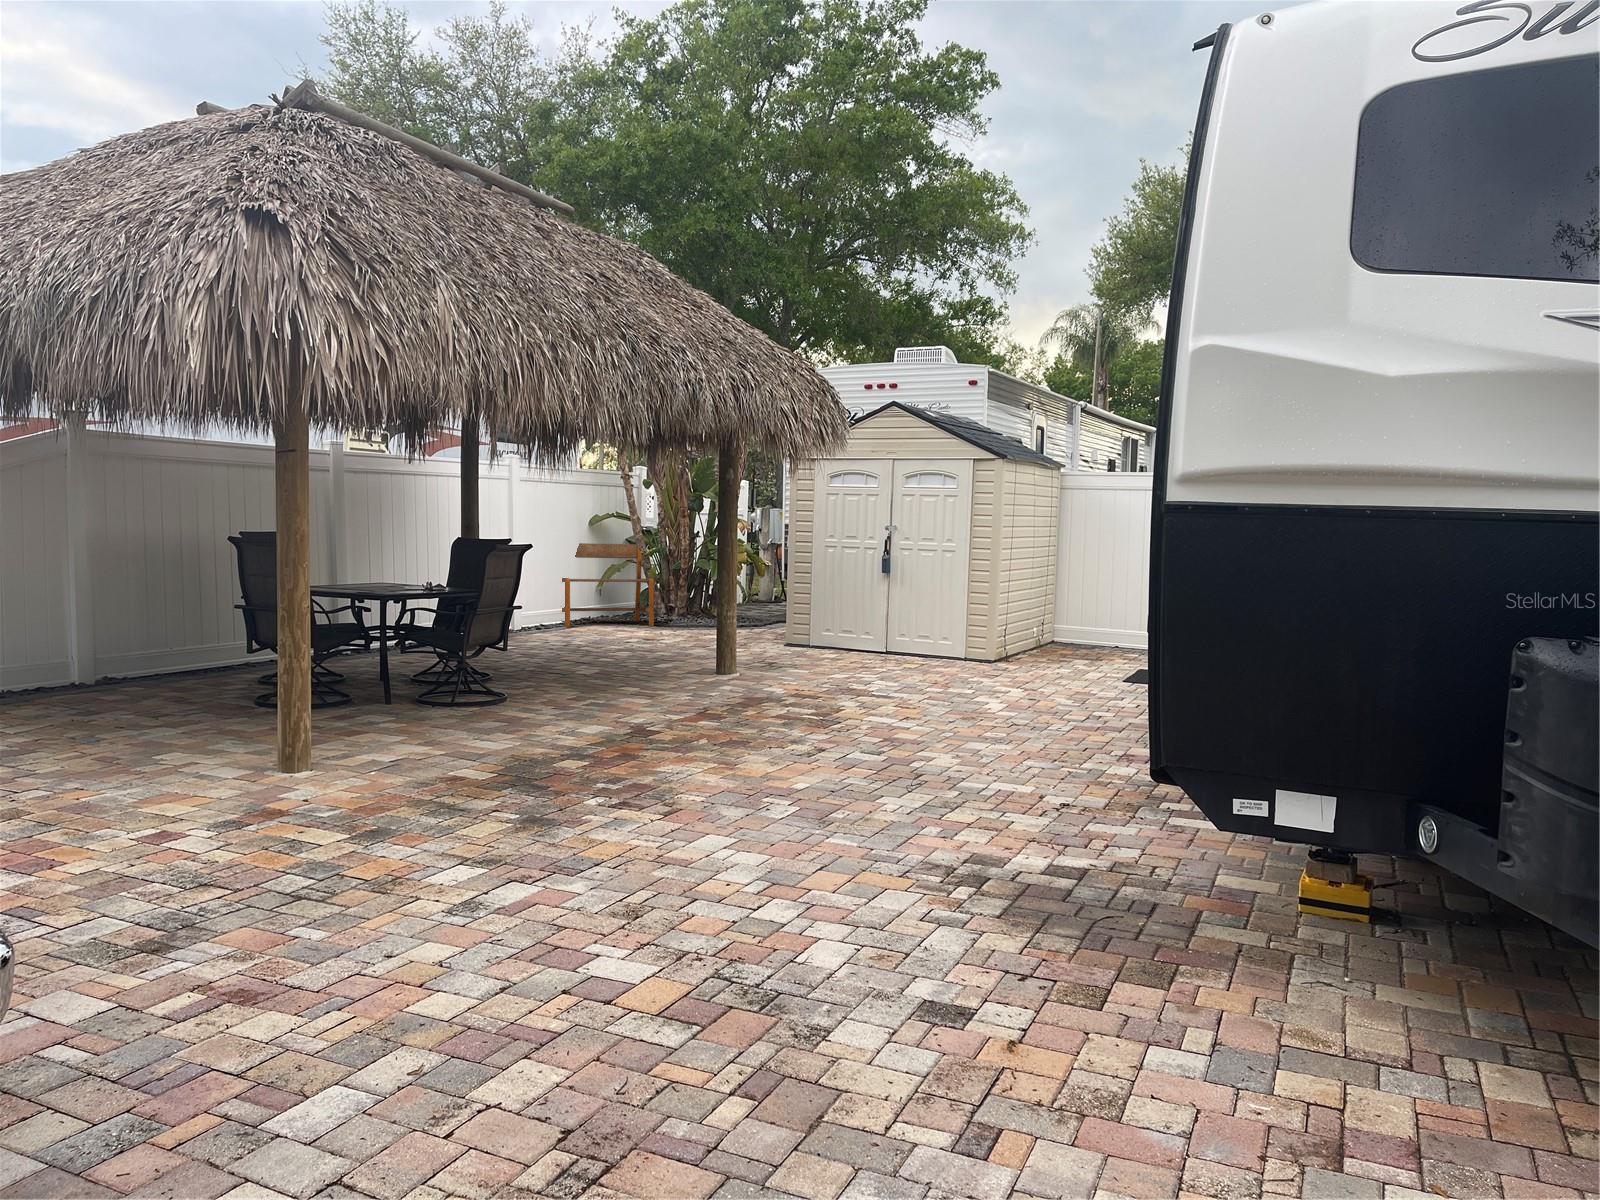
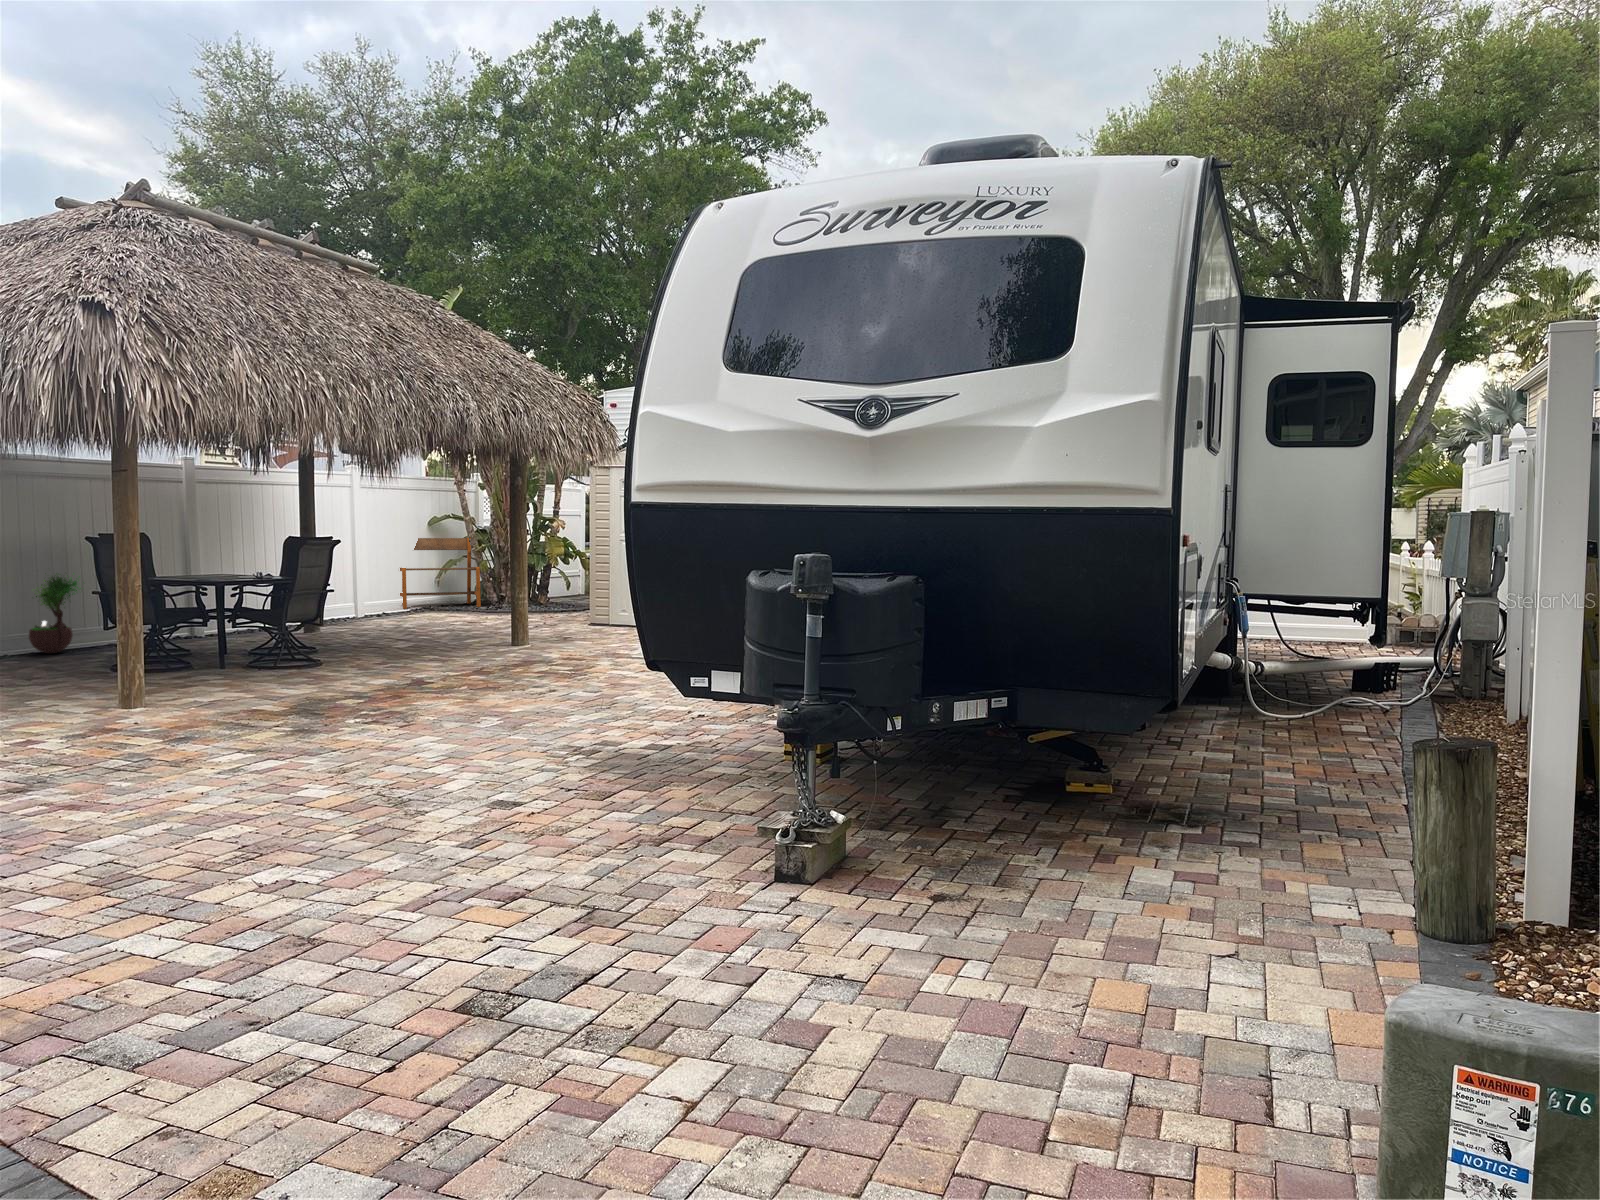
potted tree: none [150,575,217,681] -> present [29,573,78,653]

